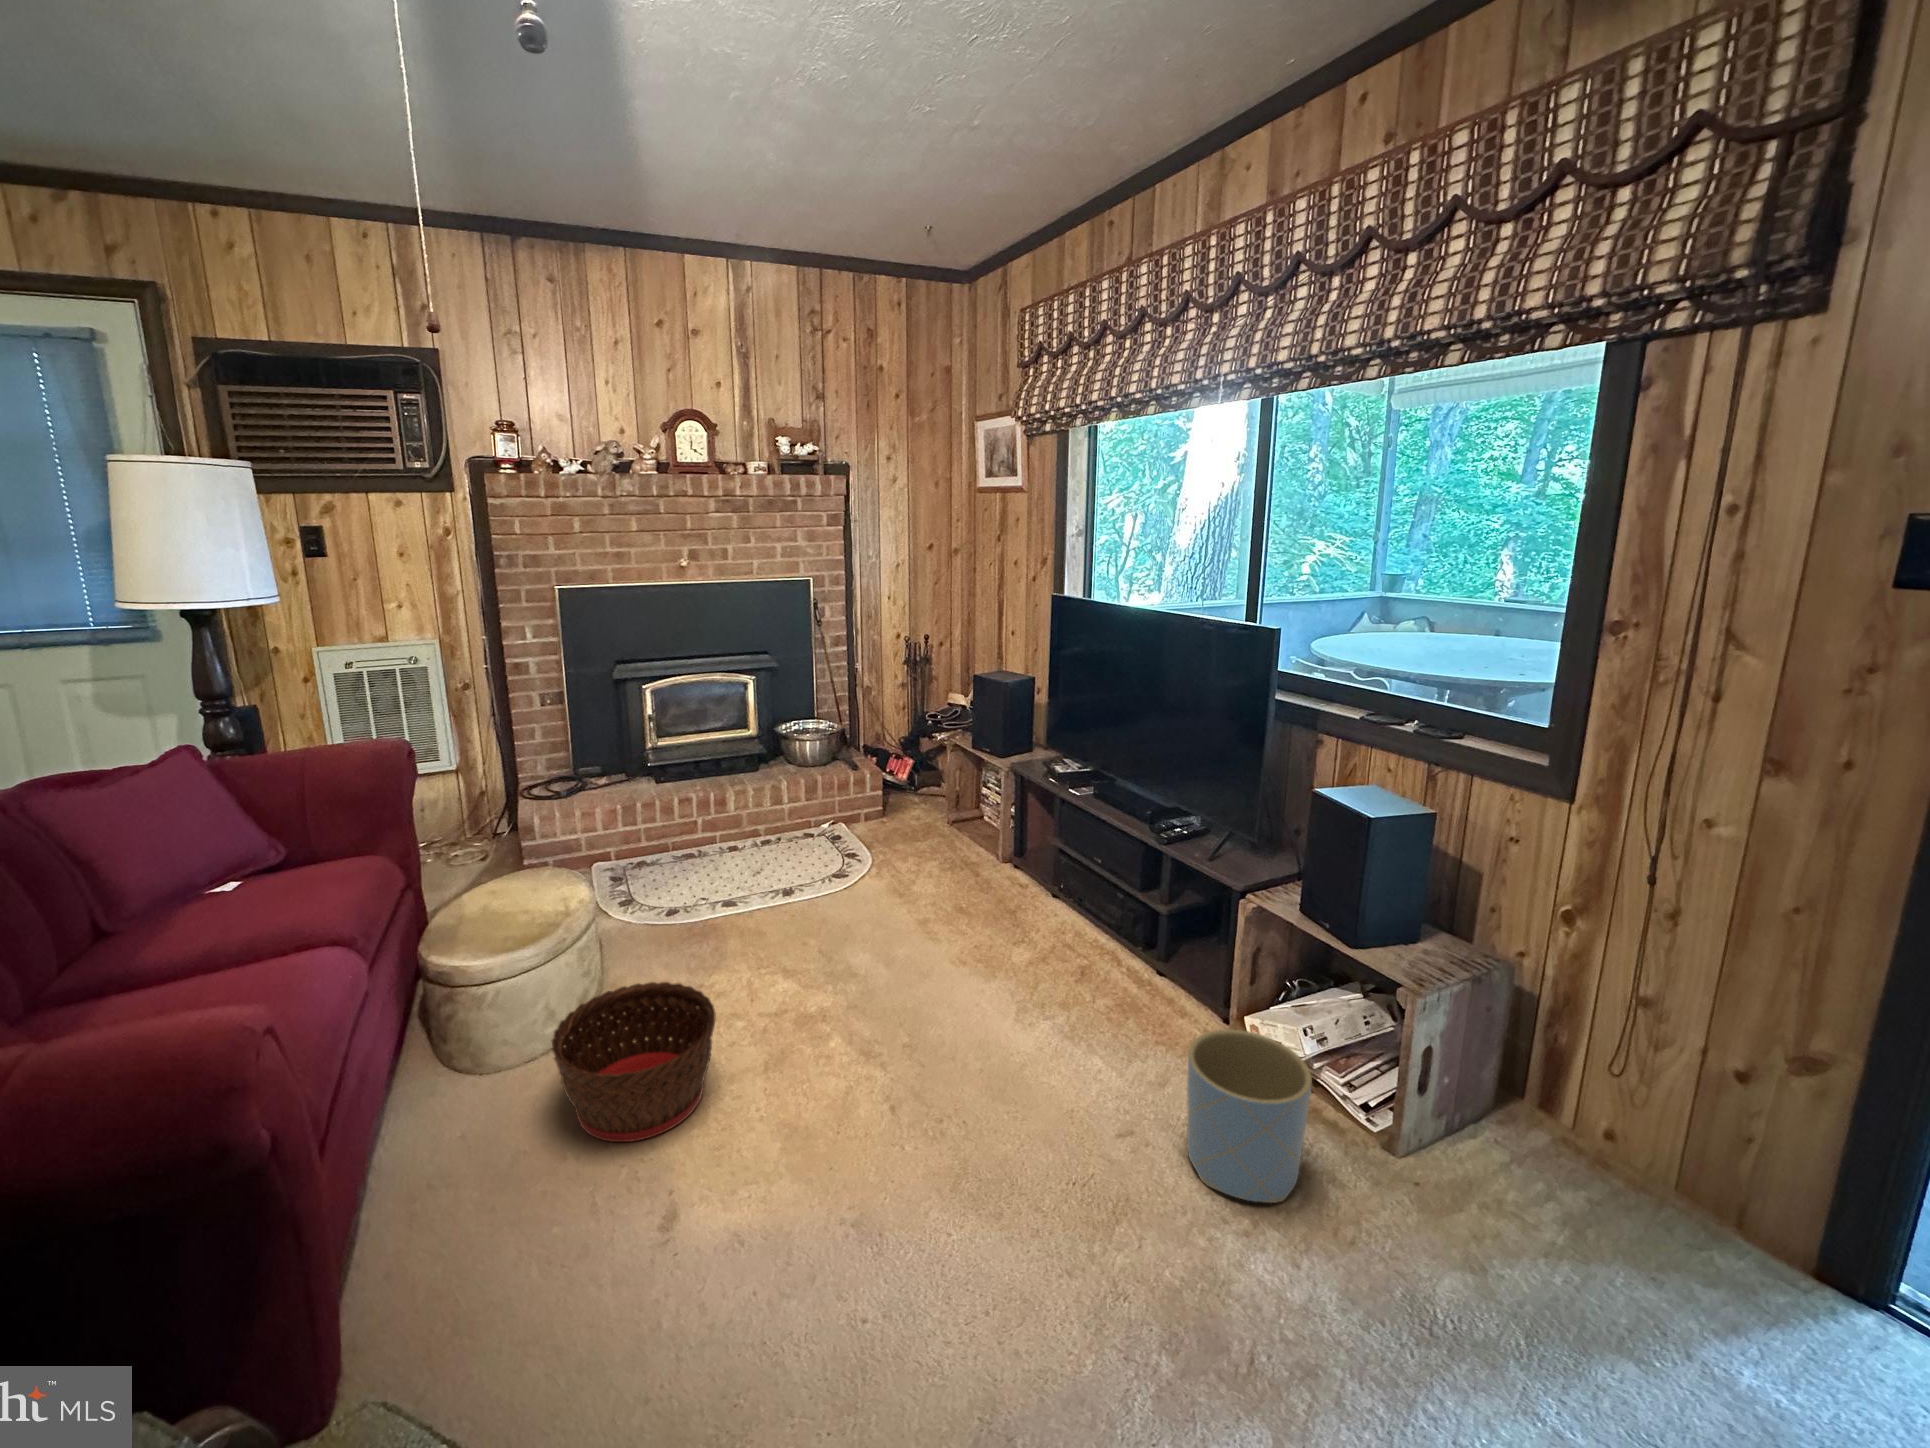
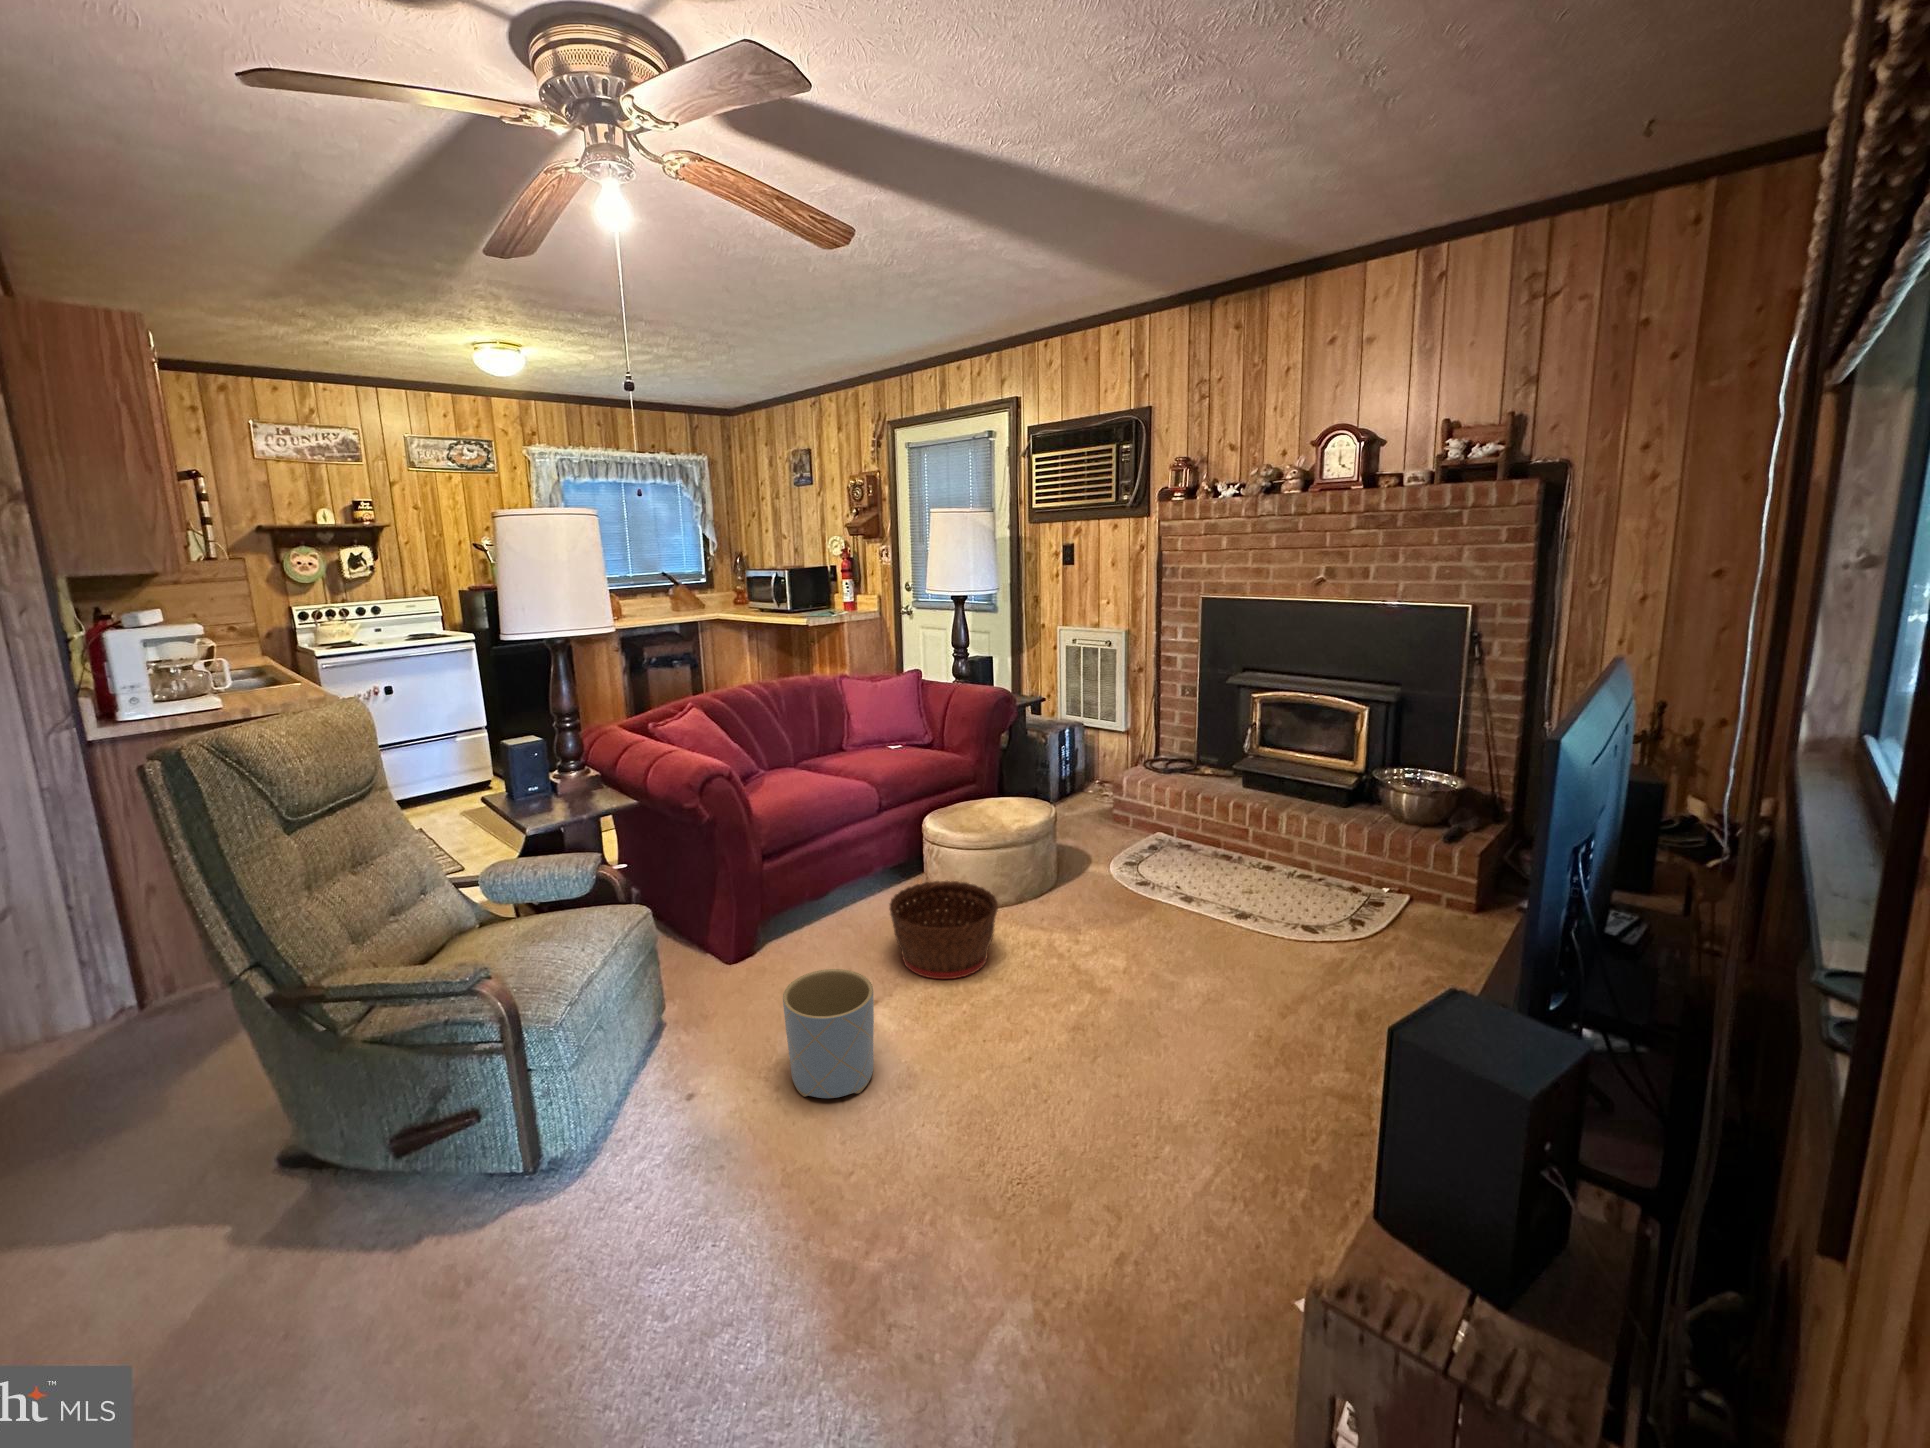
planter: present [1187,1029,1312,1203] -> present [783,969,874,1098]

